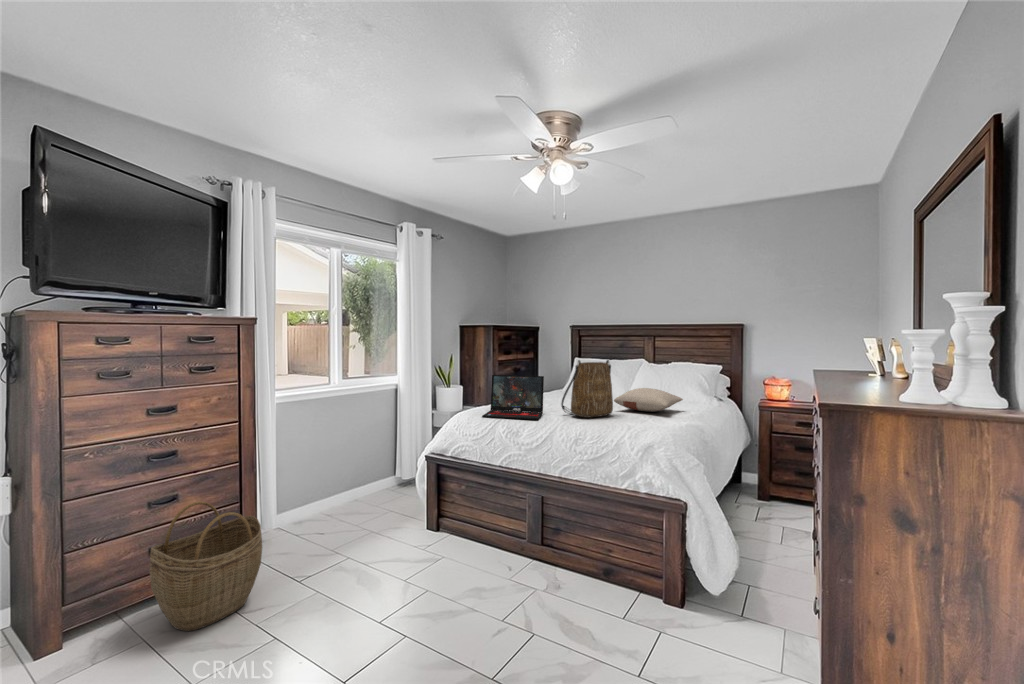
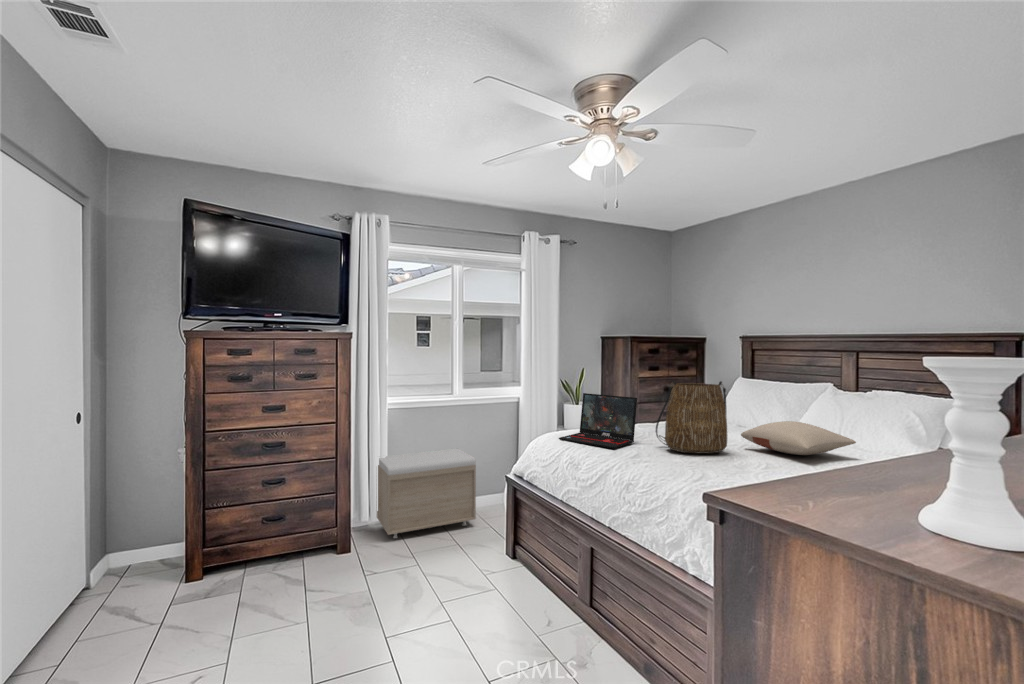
storage bench: none [259,440,375,544] -> present [377,449,476,538]
woven basket: present [149,501,262,631] -> none [251,486,337,591]

